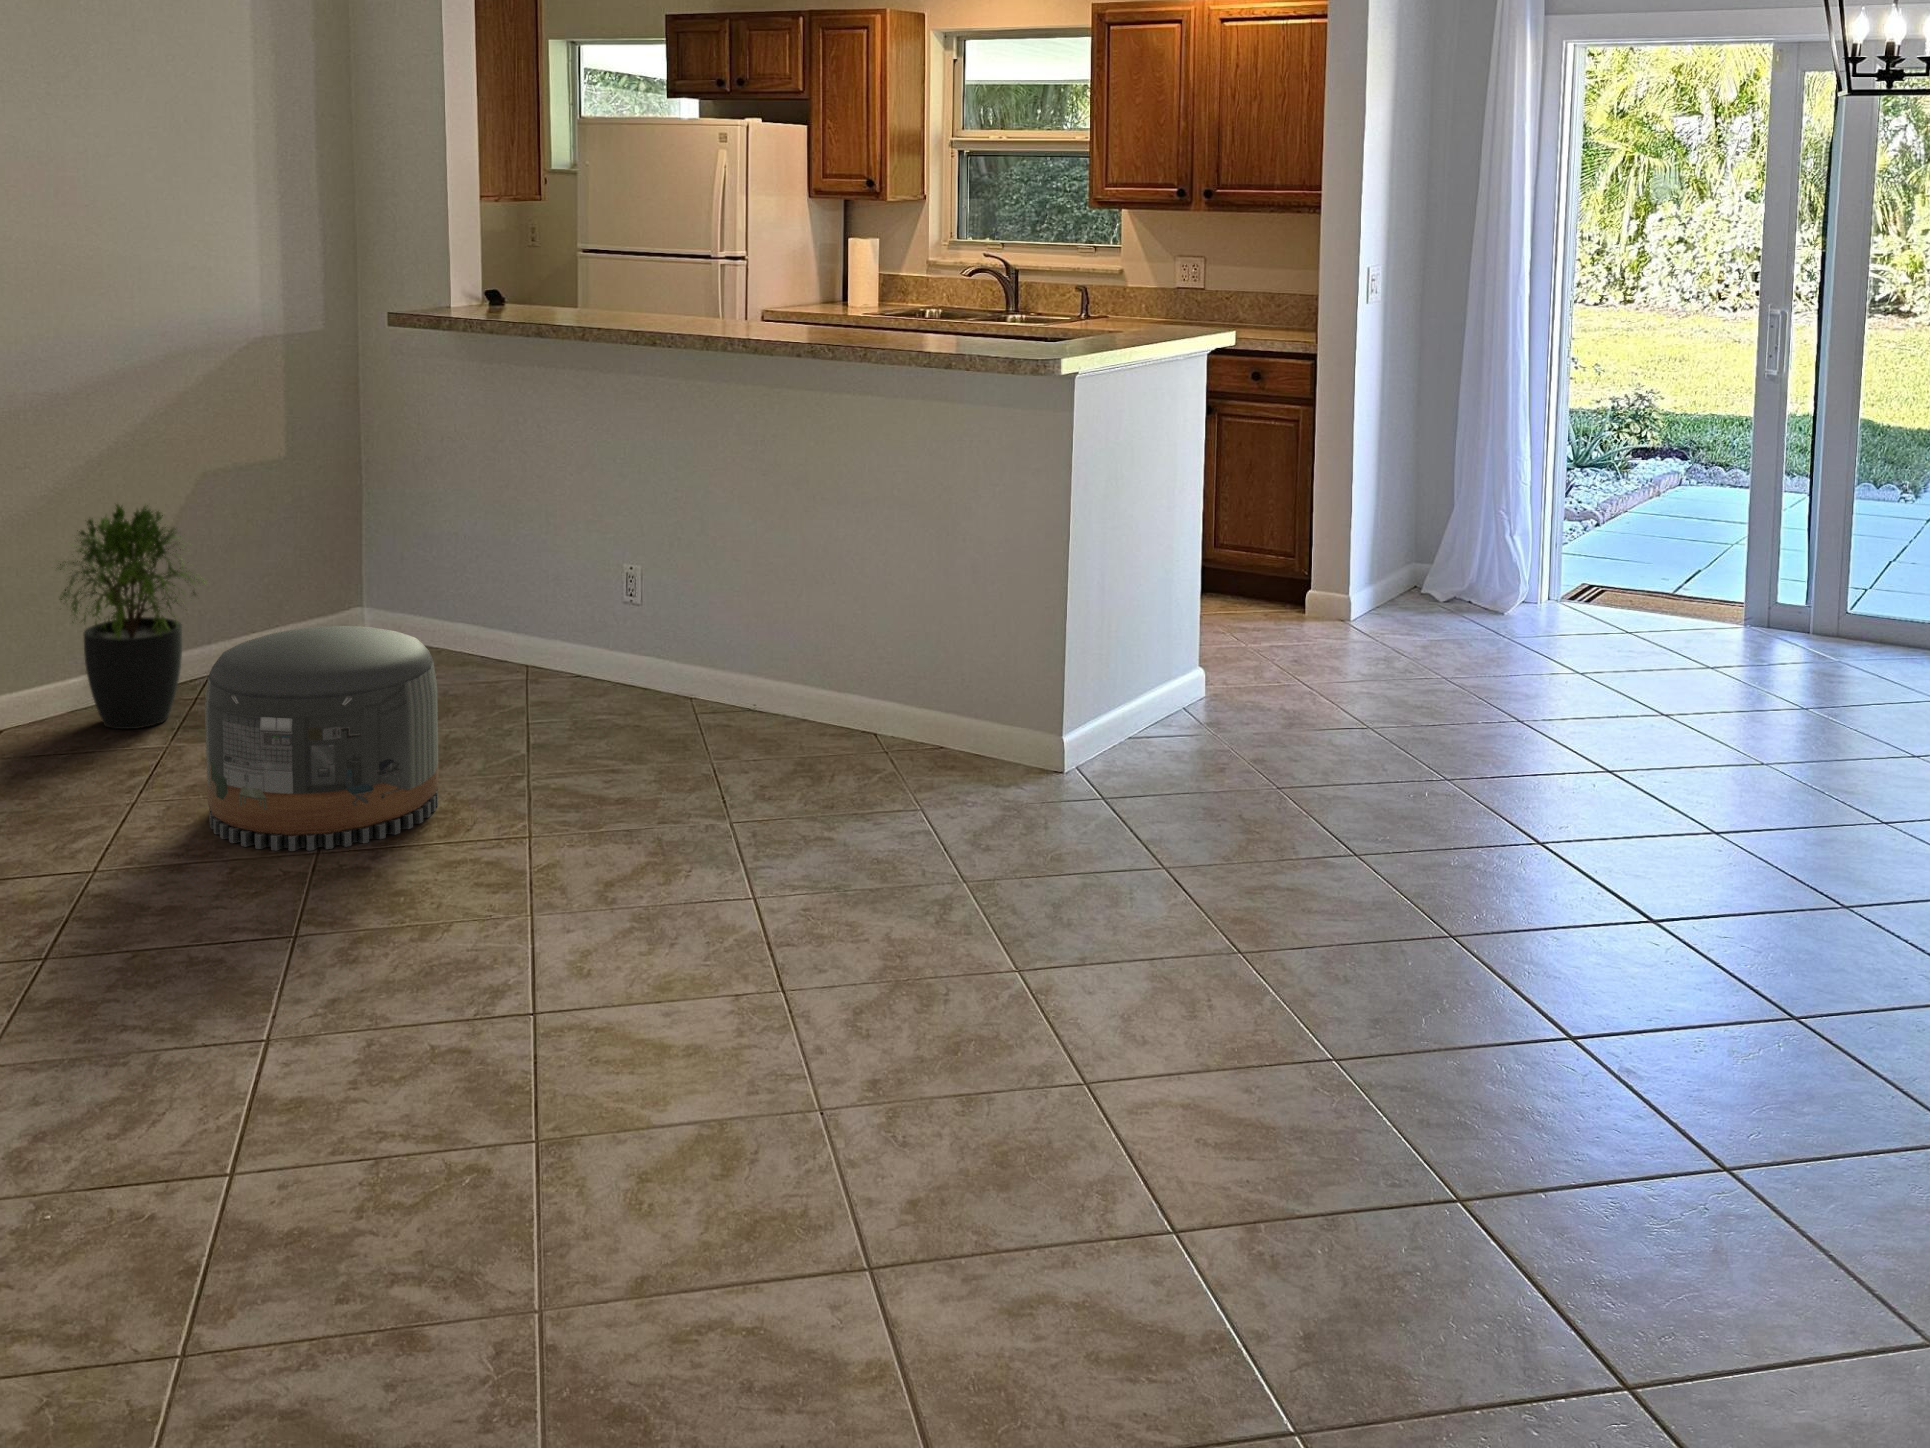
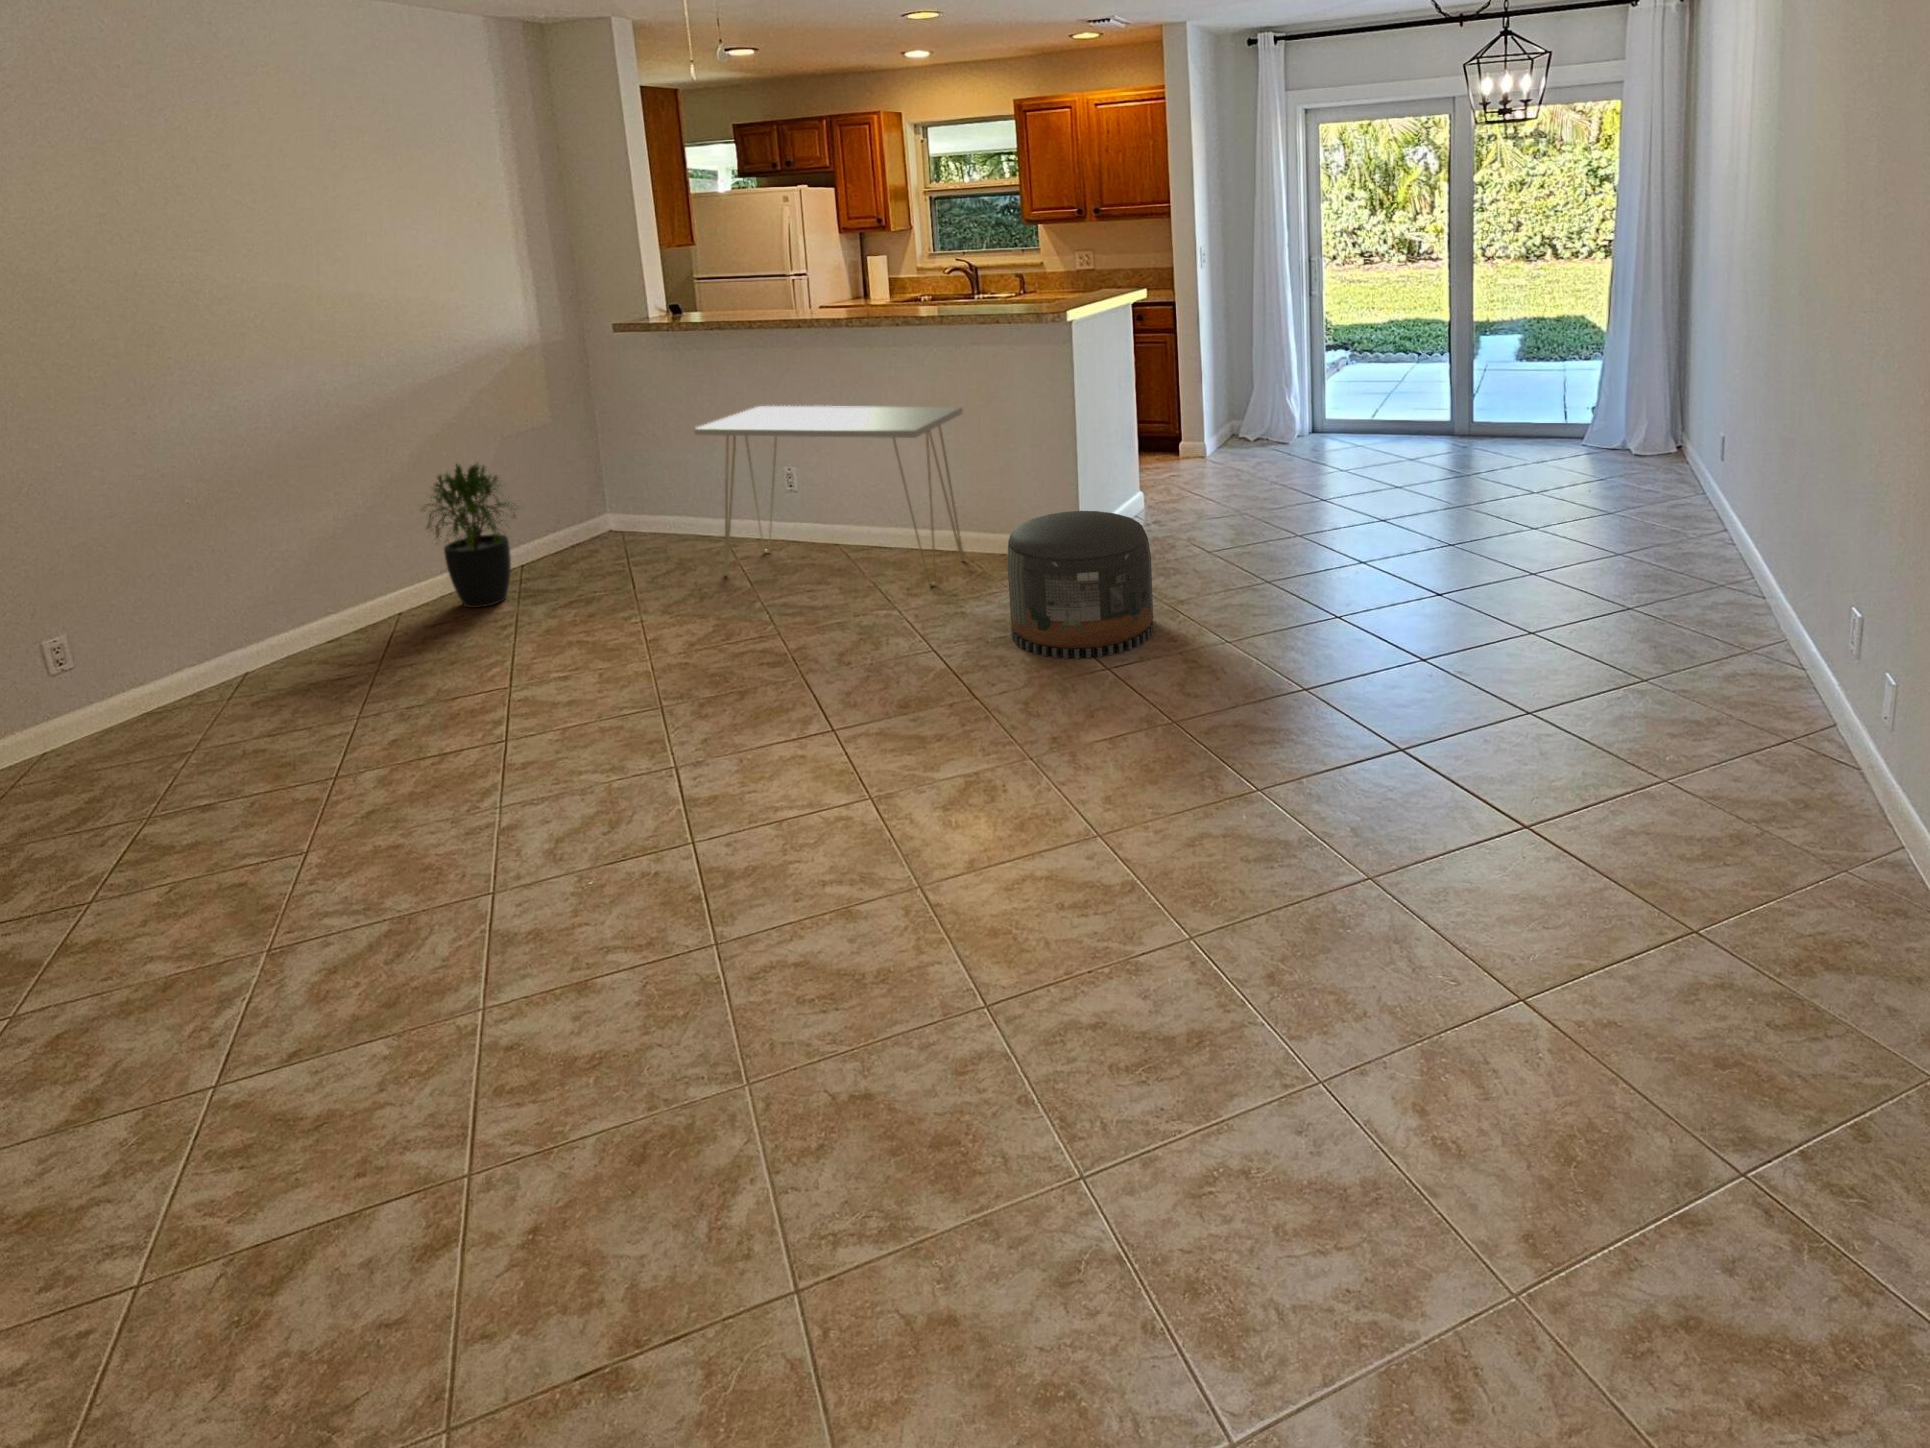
console table: none [469,460,894,785] -> present [694,406,964,586]
pouf: present [205,626,439,851] -> present [1007,511,1153,659]

